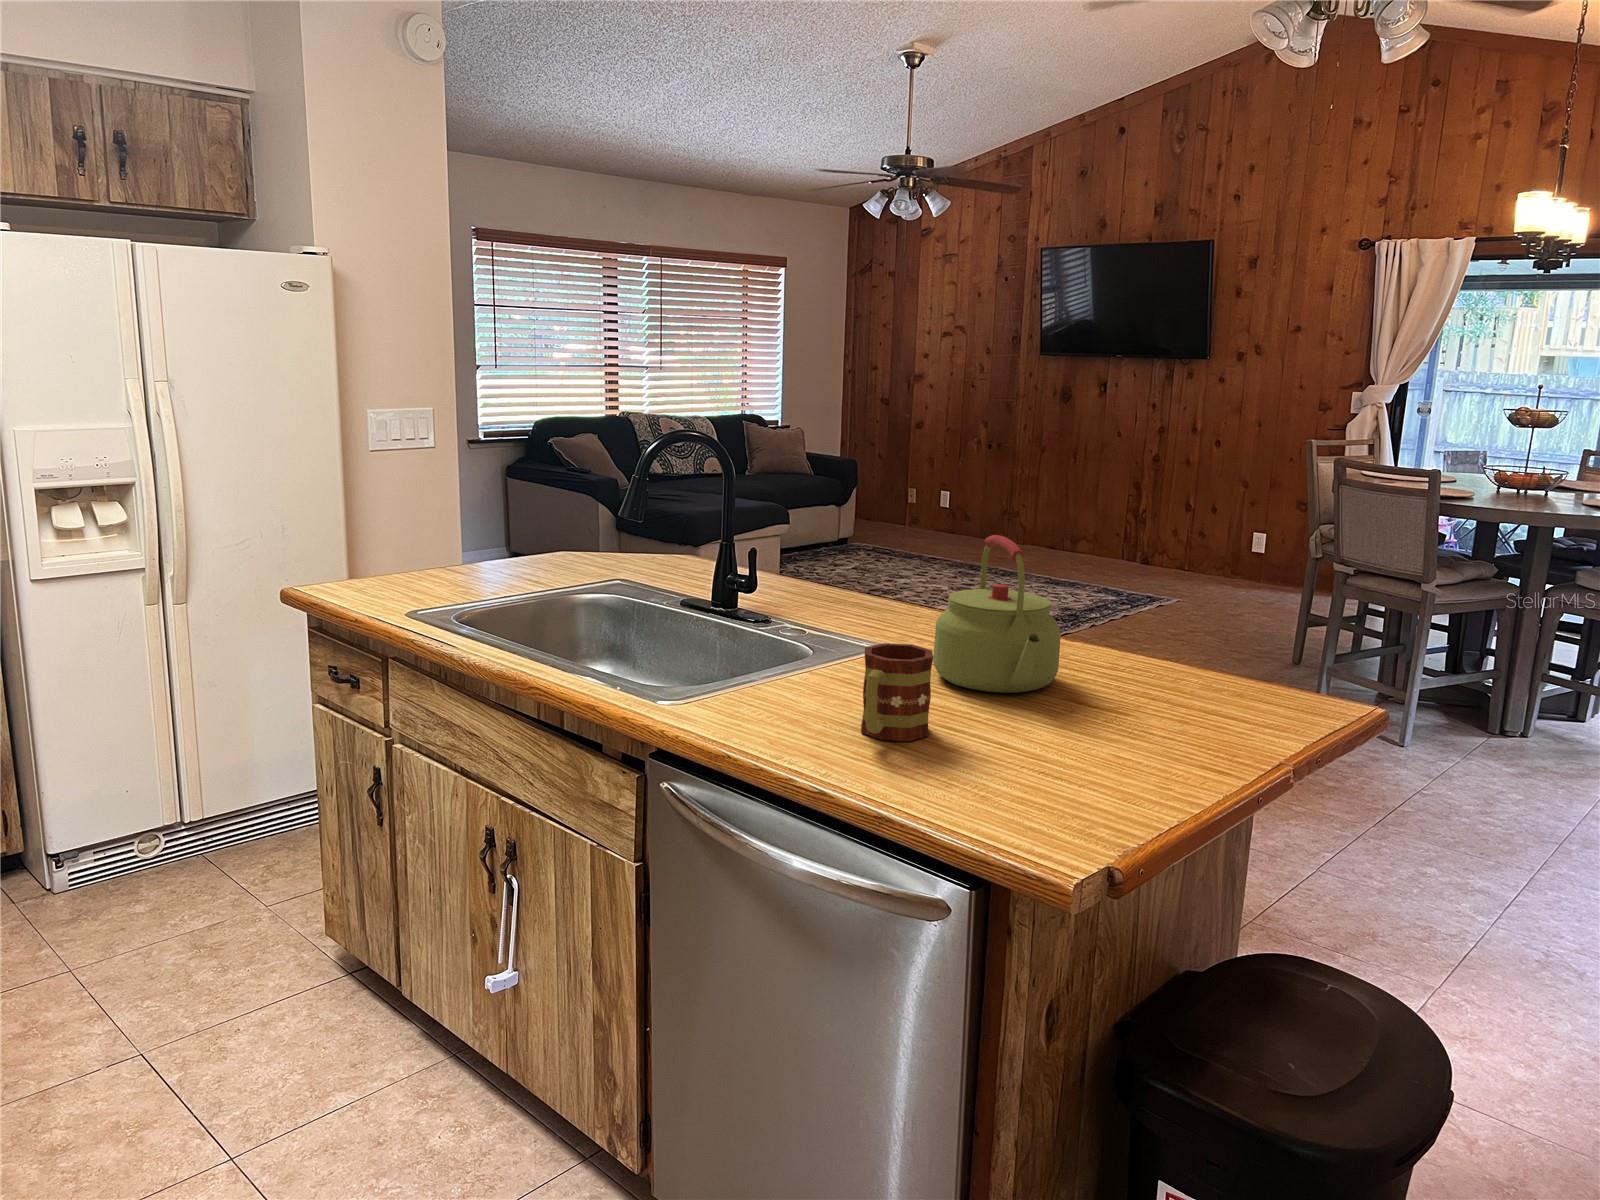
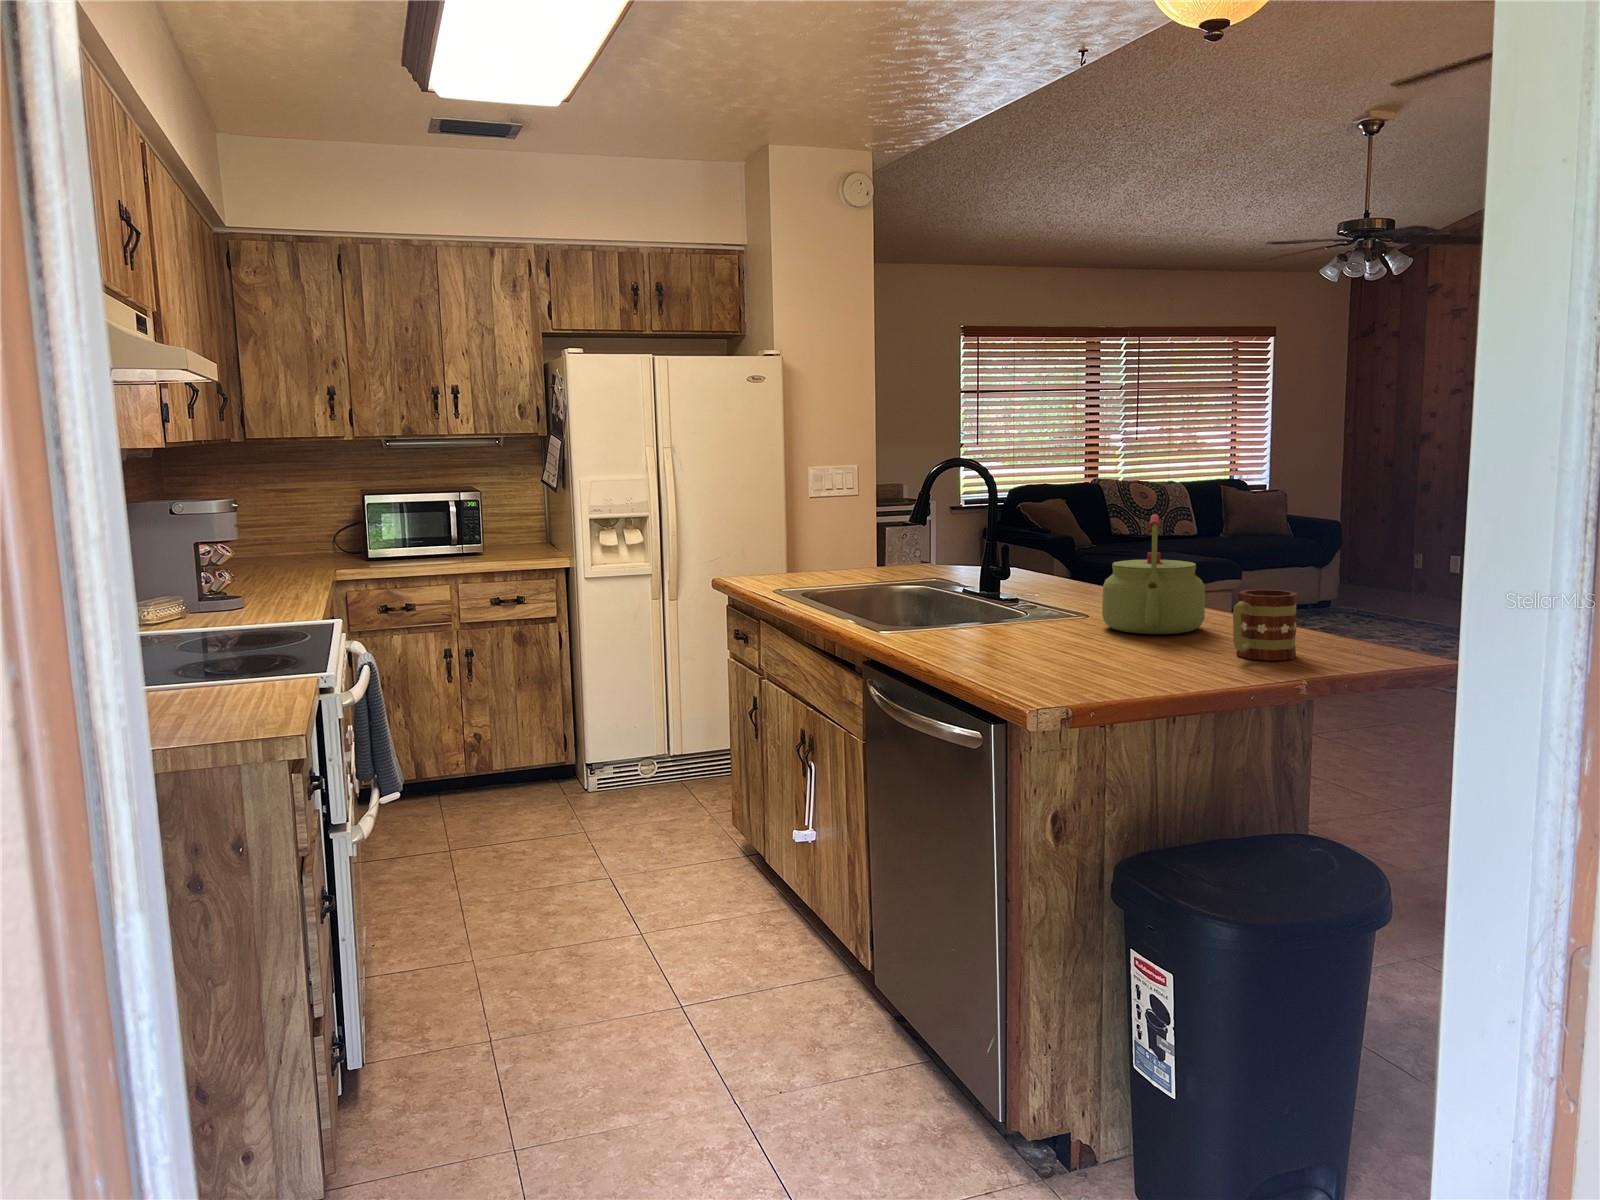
mug: present [861,643,933,741] -> present [1233,589,1298,661]

